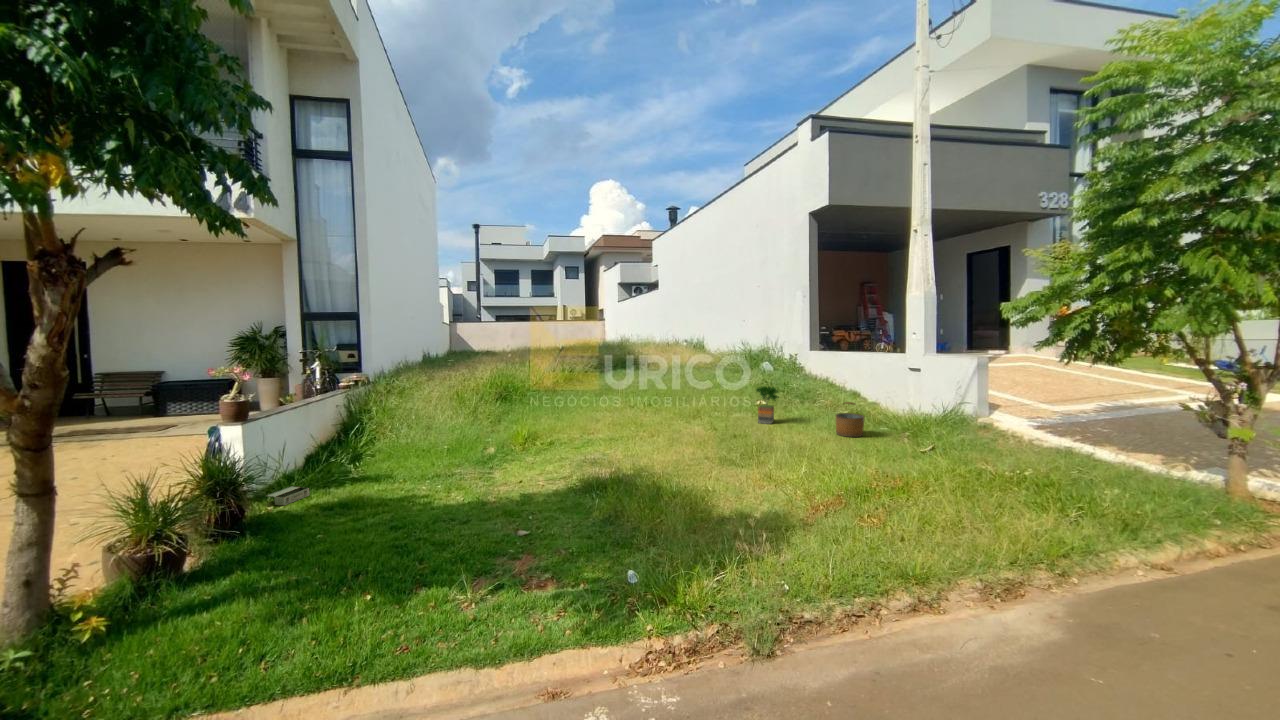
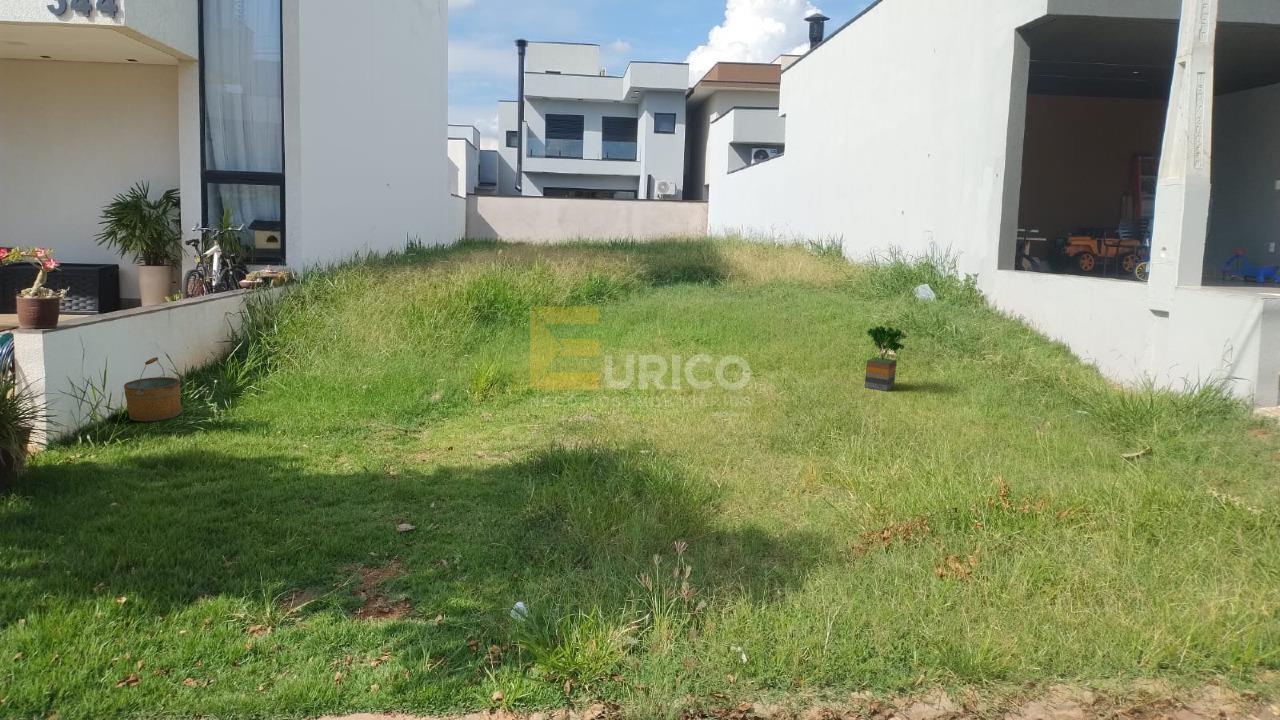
bucket: present [836,402,864,437] -> present [124,357,181,422]
toolbox: present [266,486,310,506] -> none [71,428,135,456]

